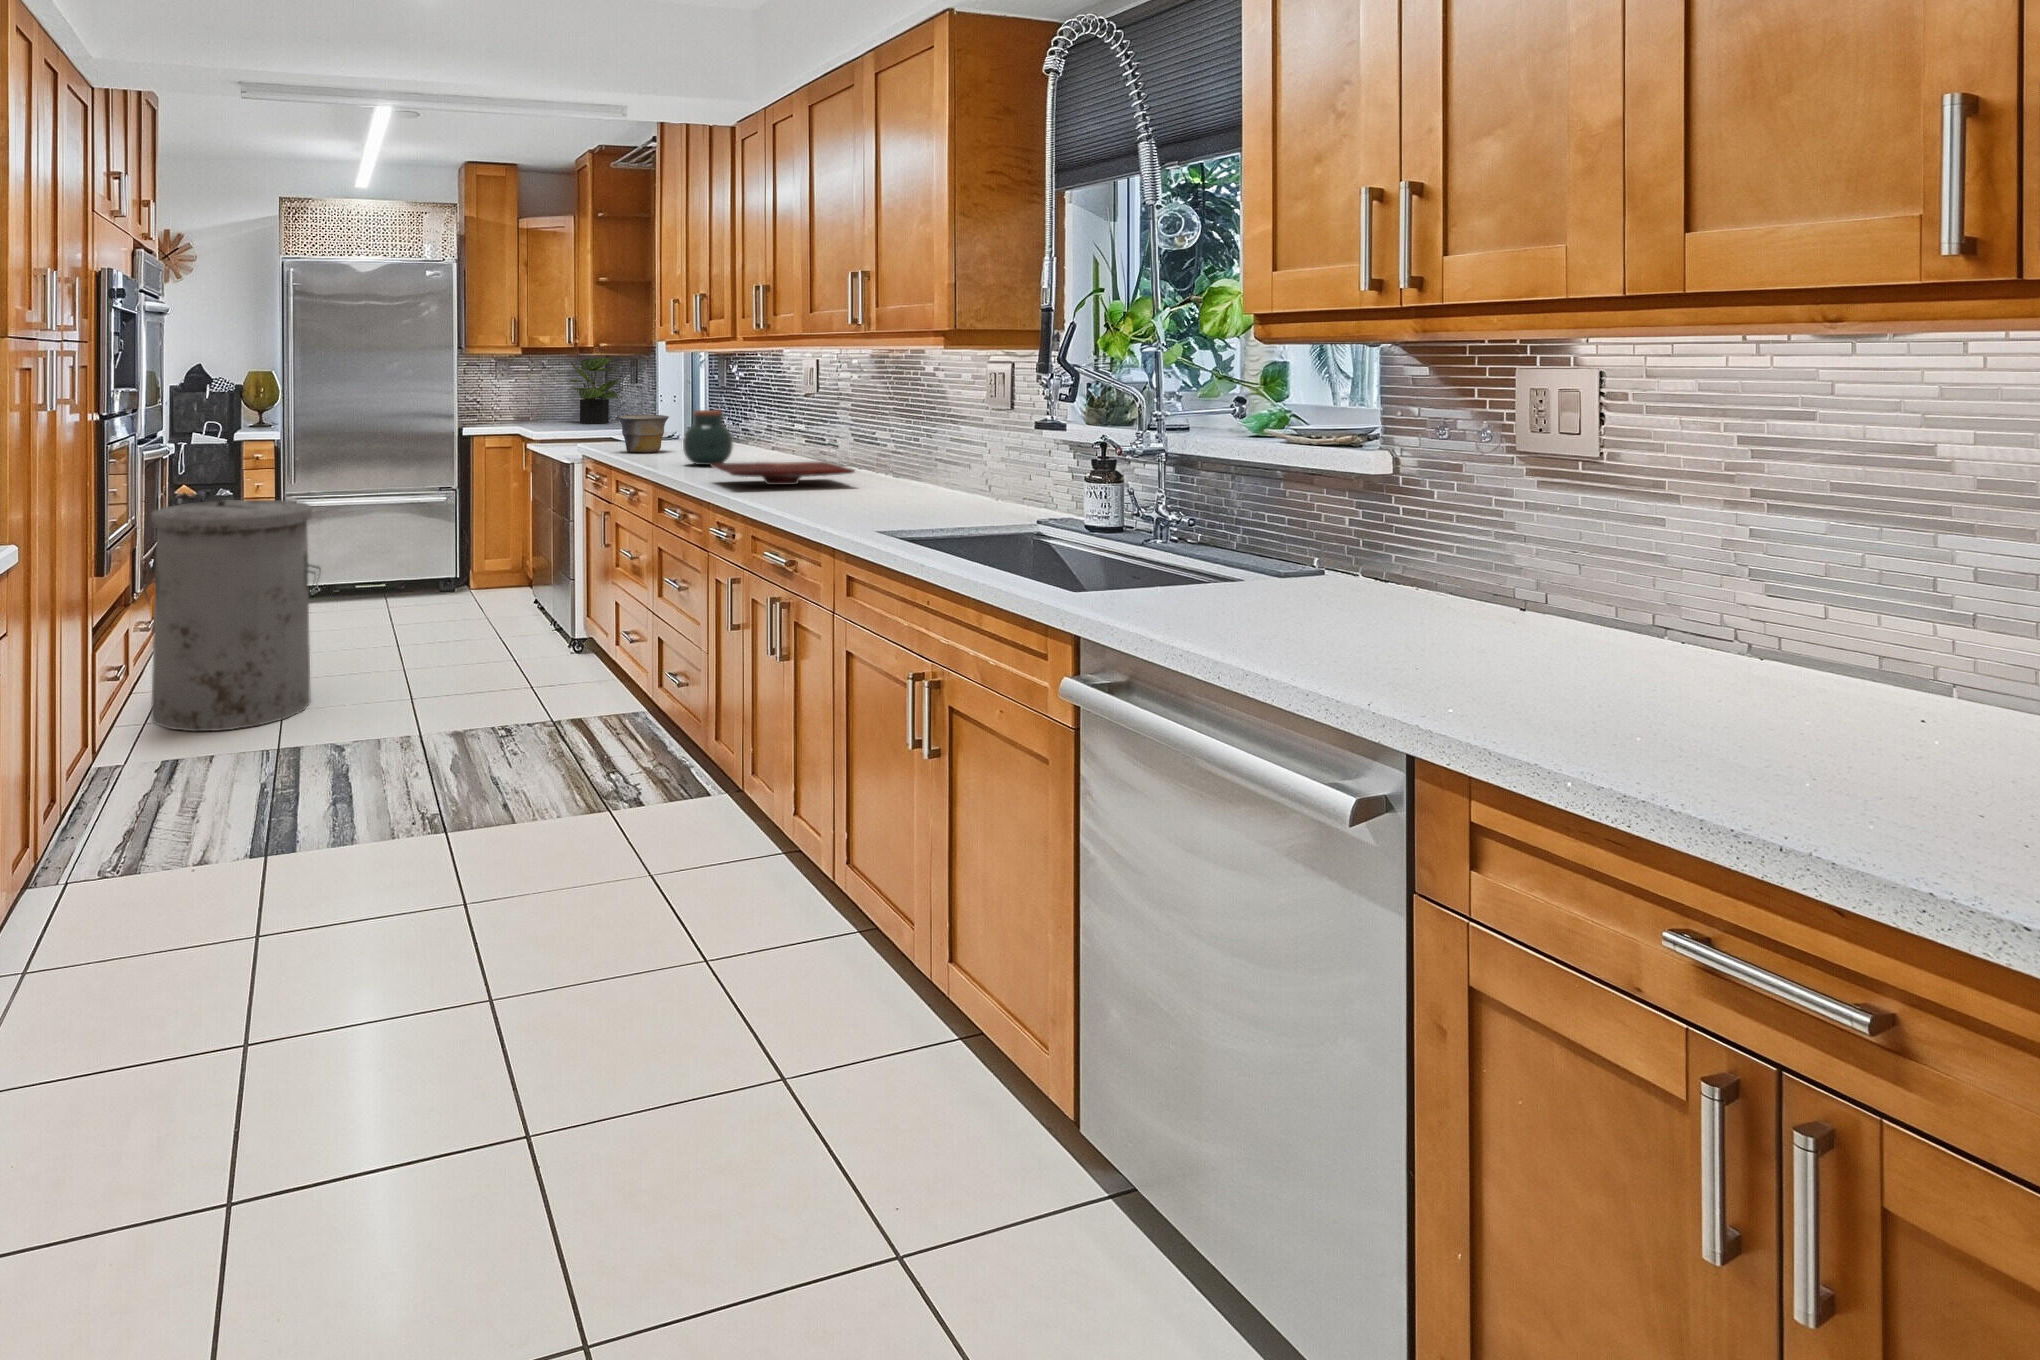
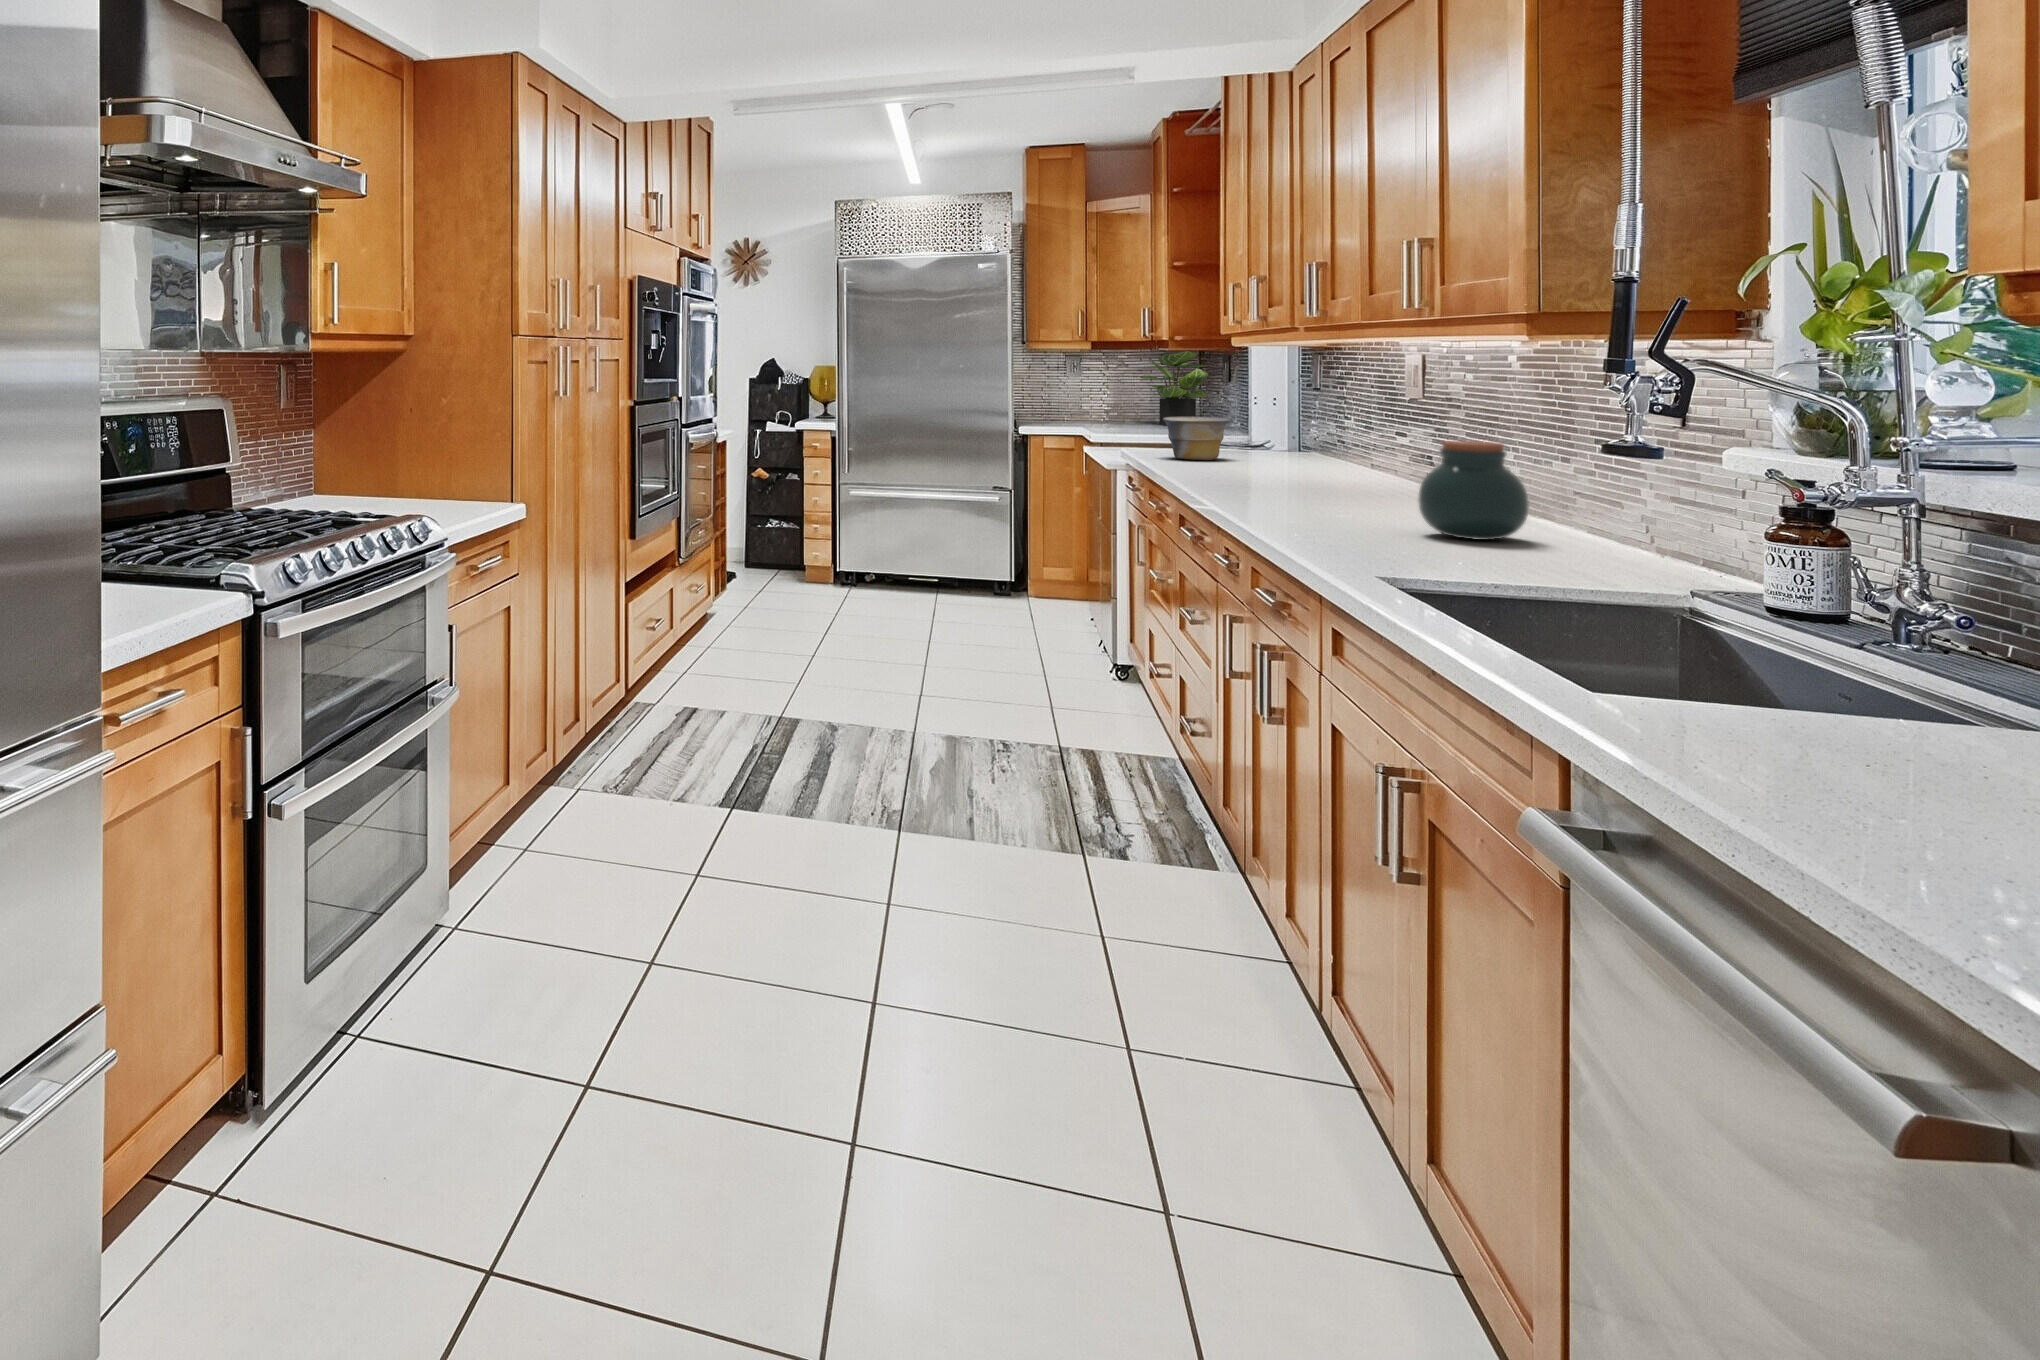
jar: present [683,410,733,465] -> present [1418,441,1529,540]
cutting board: present [711,461,854,485] -> none [1237,476,1442,508]
trash can: present [143,500,320,731] -> none [682,484,834,694]

